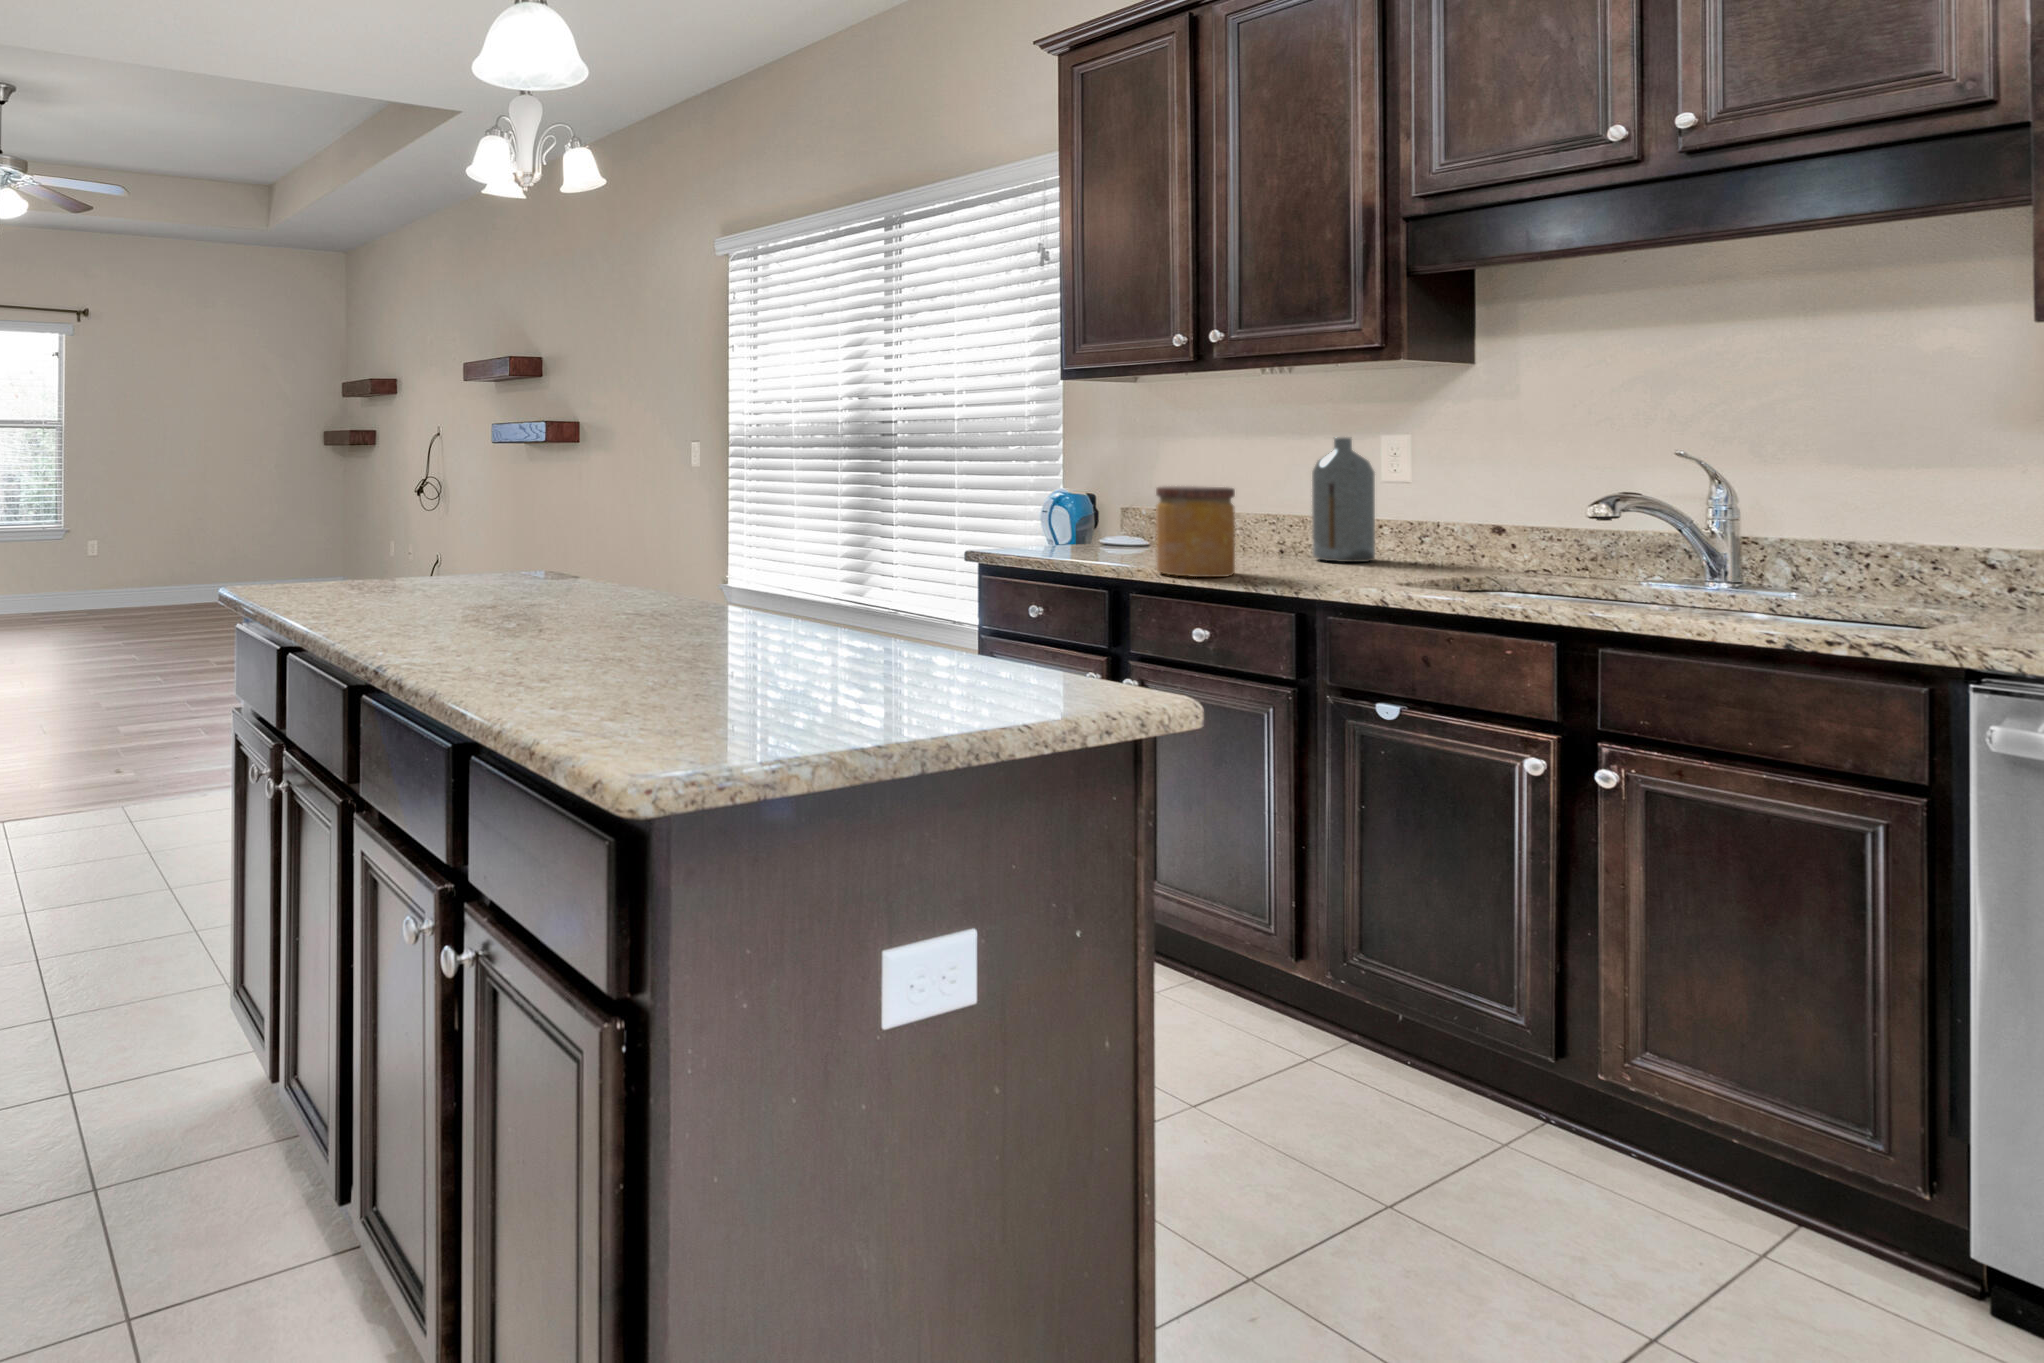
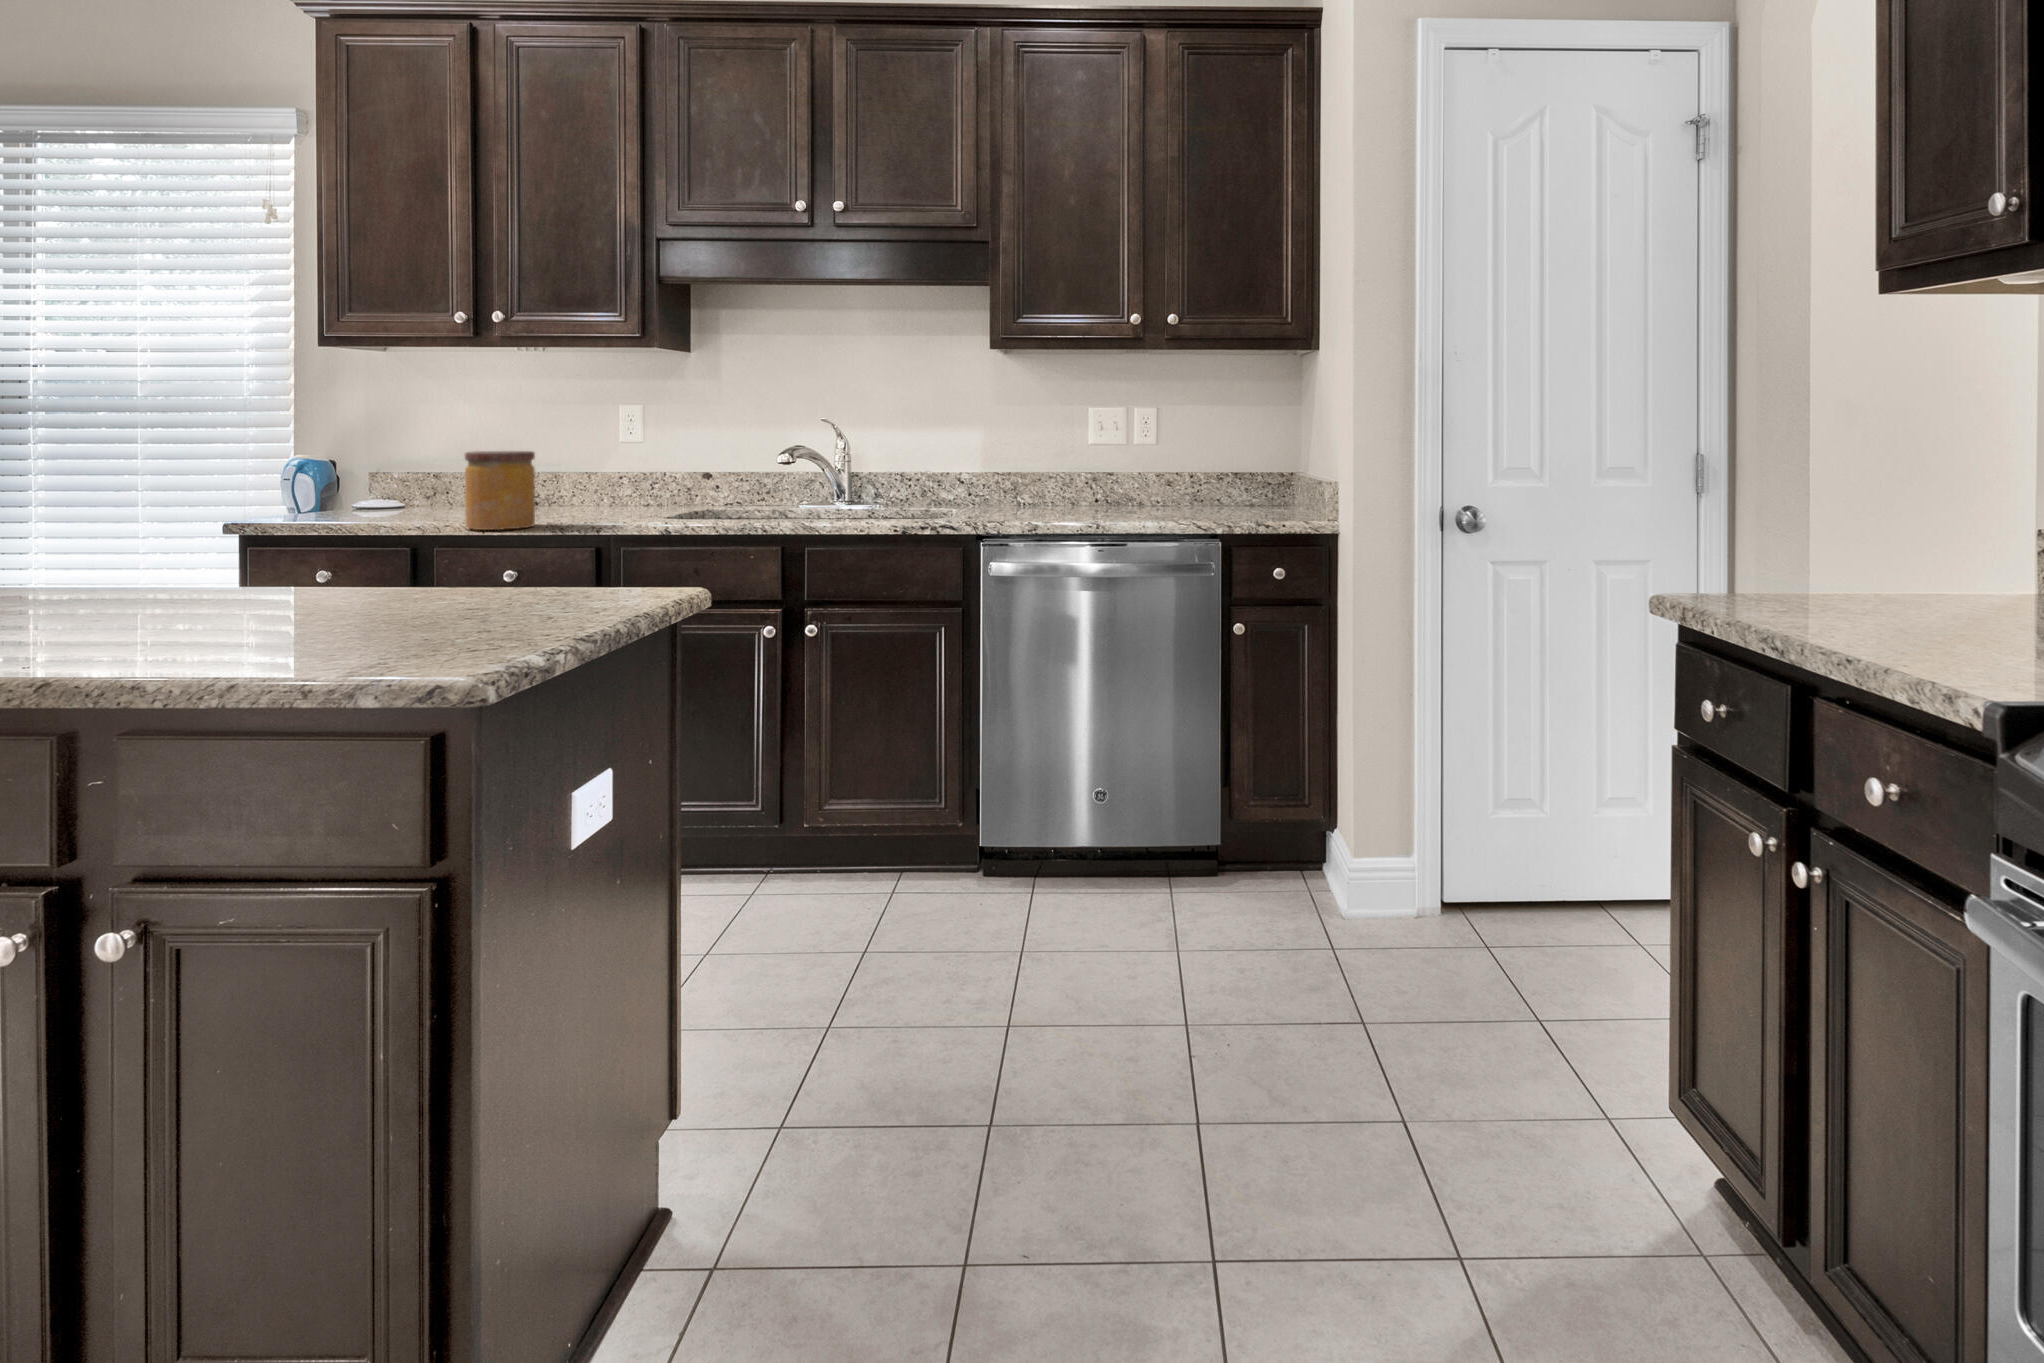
bottle: present [1312,437,1375,562] -> none [571,407,620,509]

